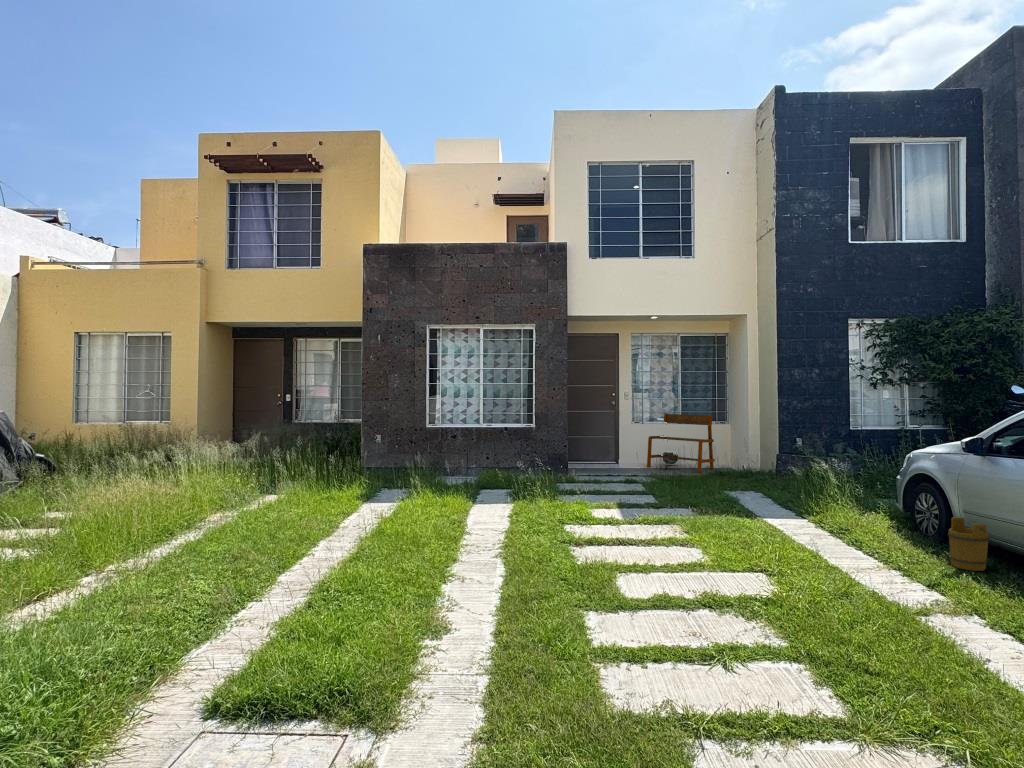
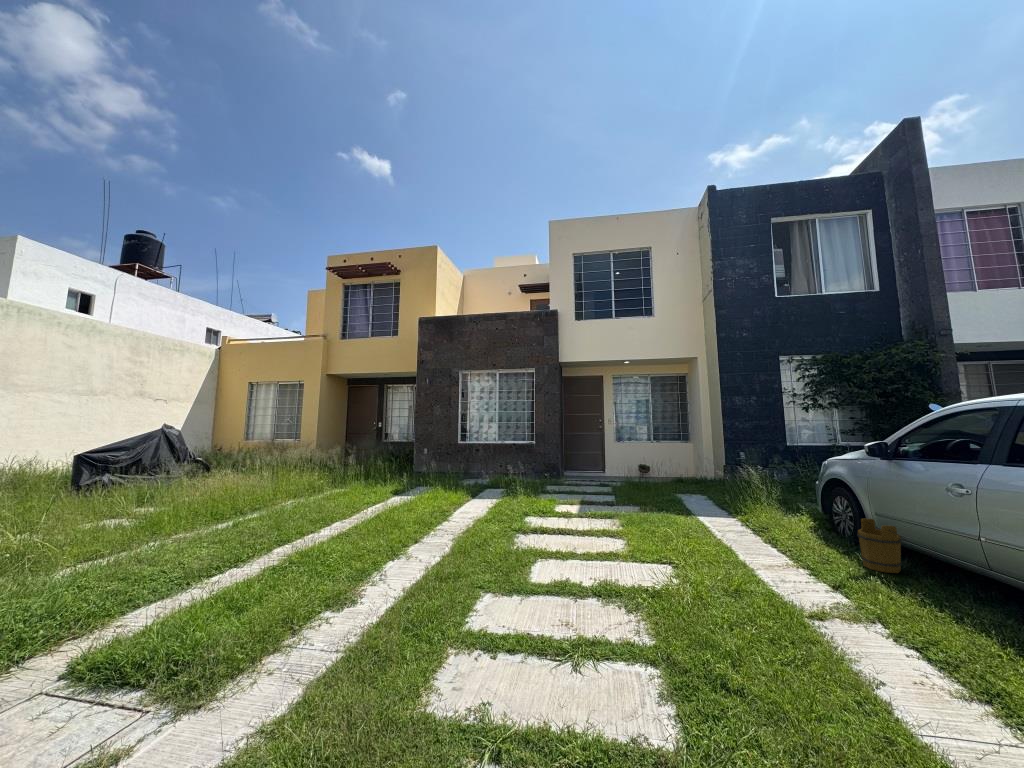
bench: present [647,413,715,473] -> none [624,434,677,479]

